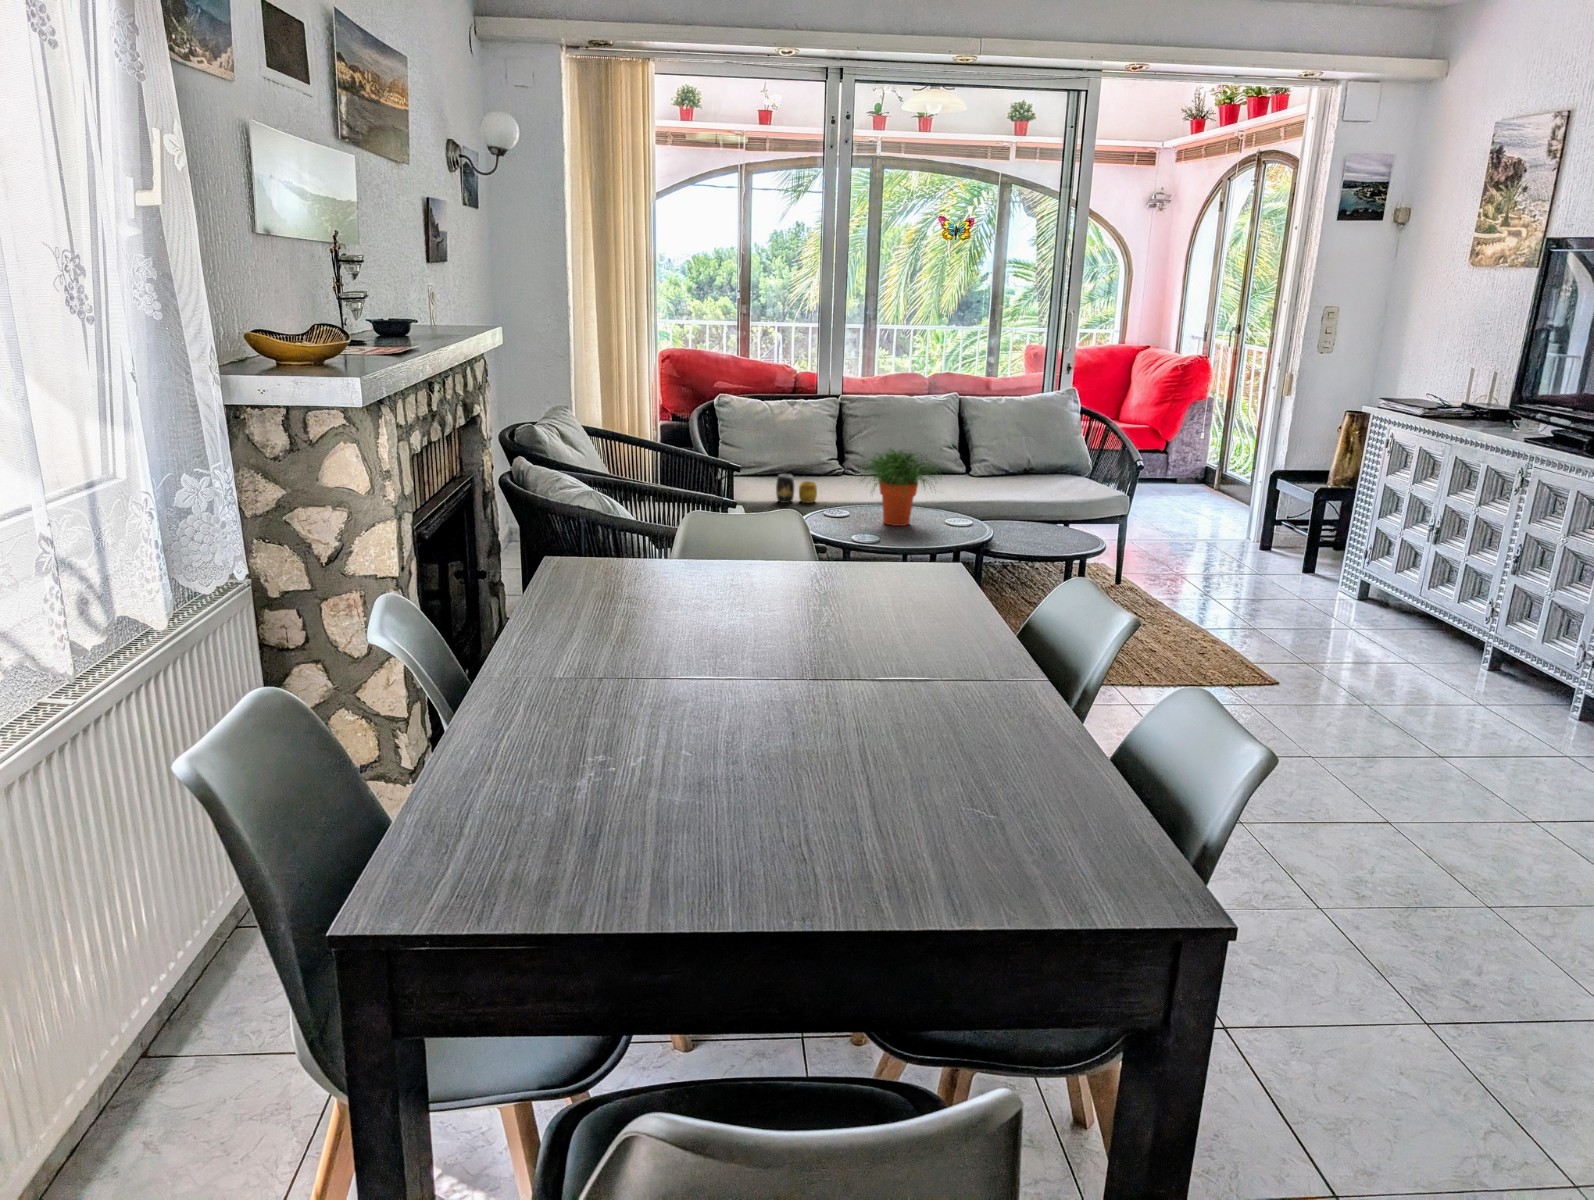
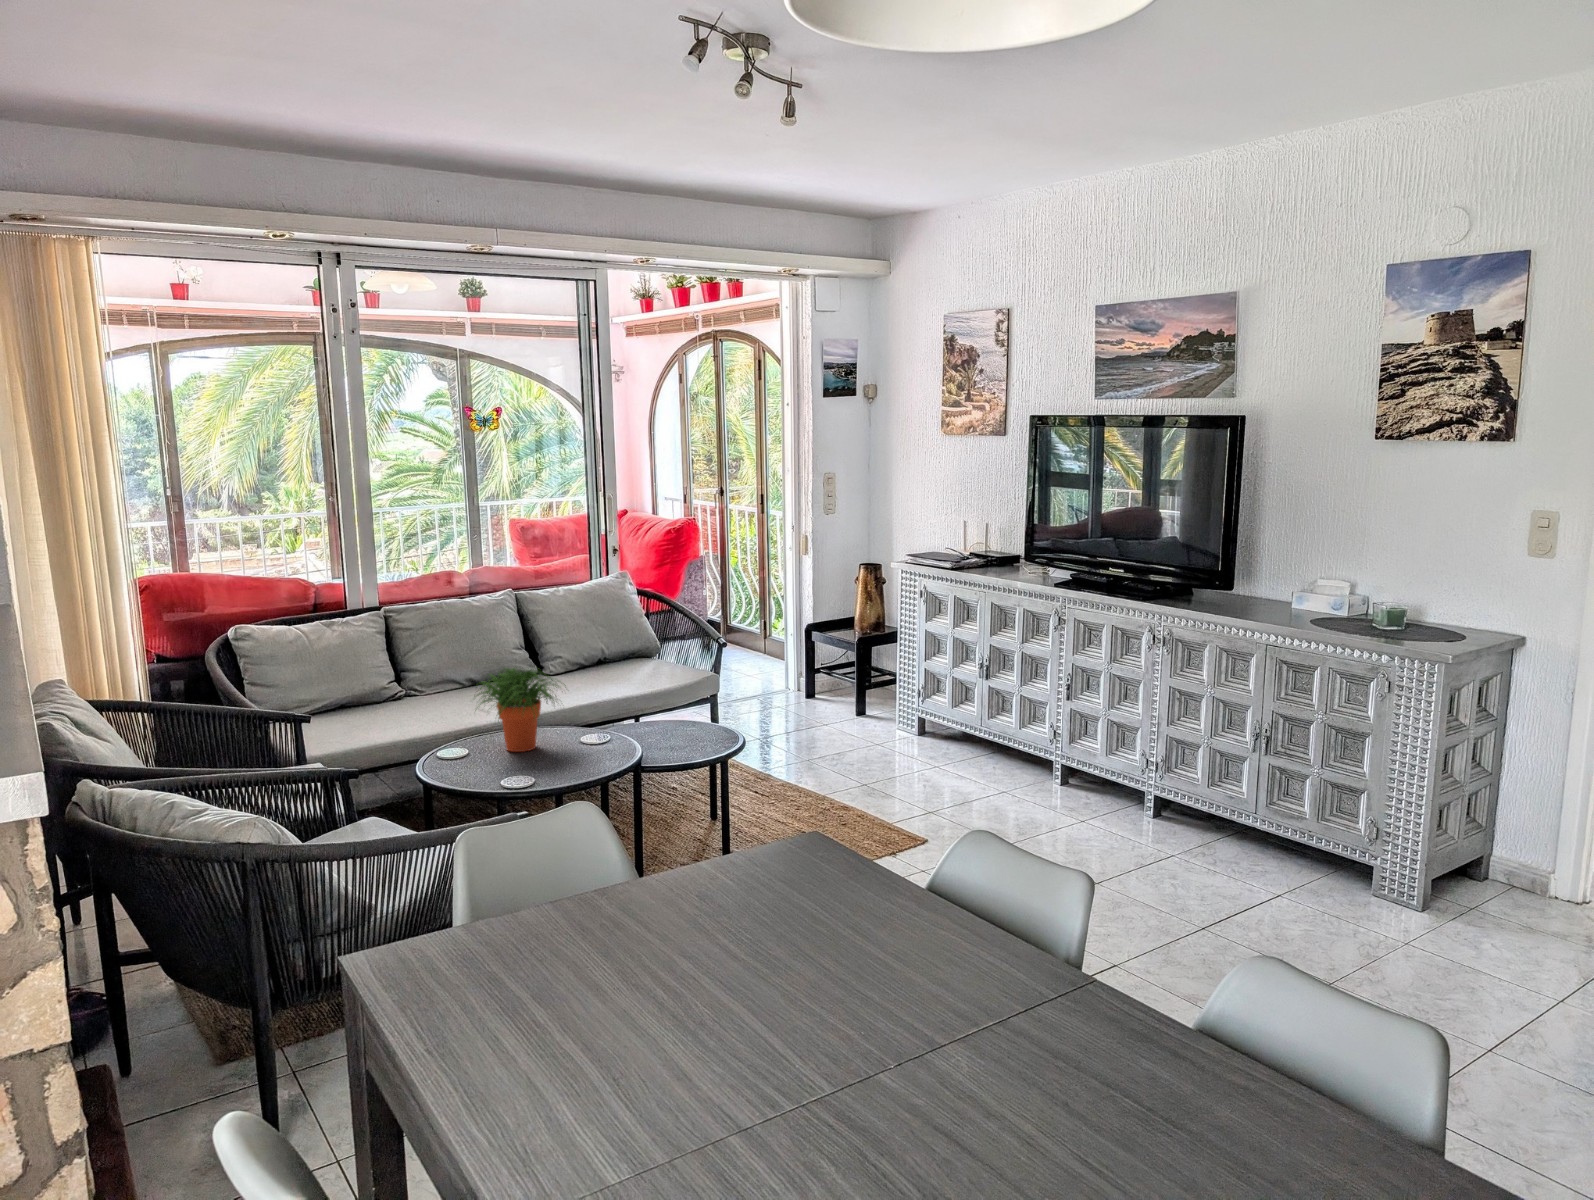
vase: present [776,474,817,503] -> none [355,711,405,745]

